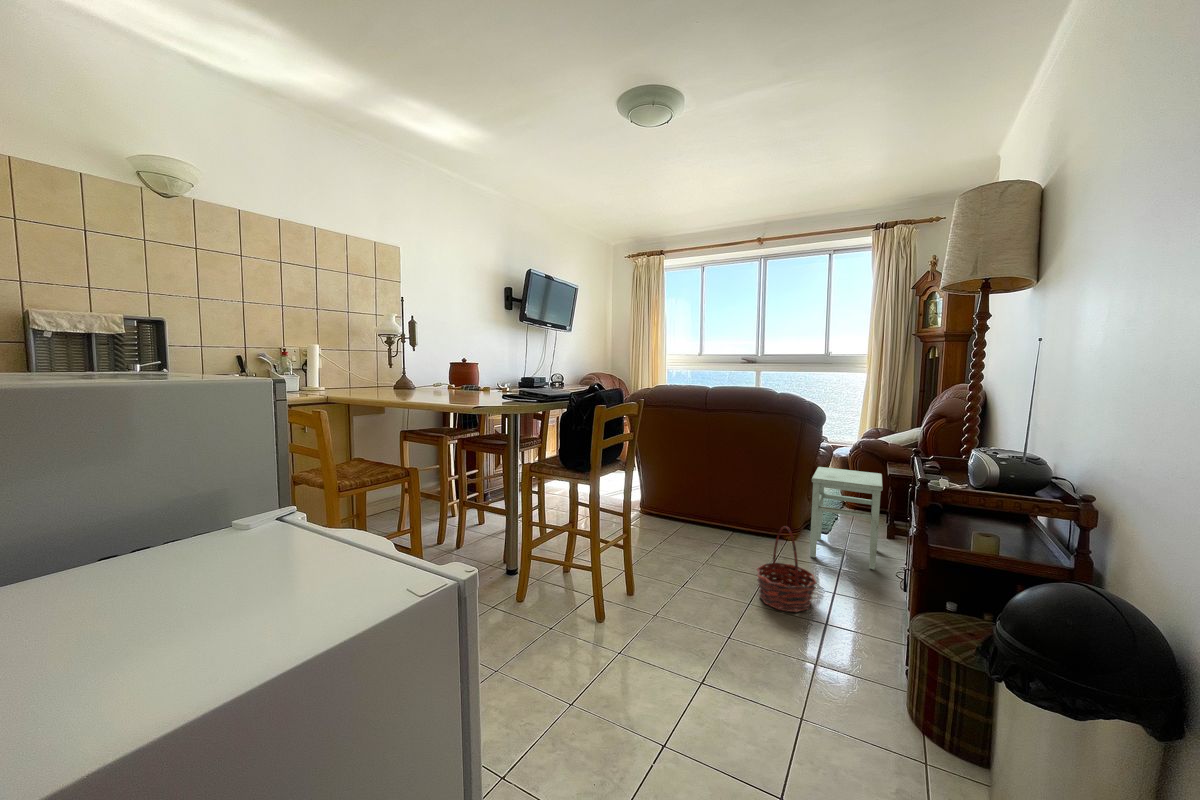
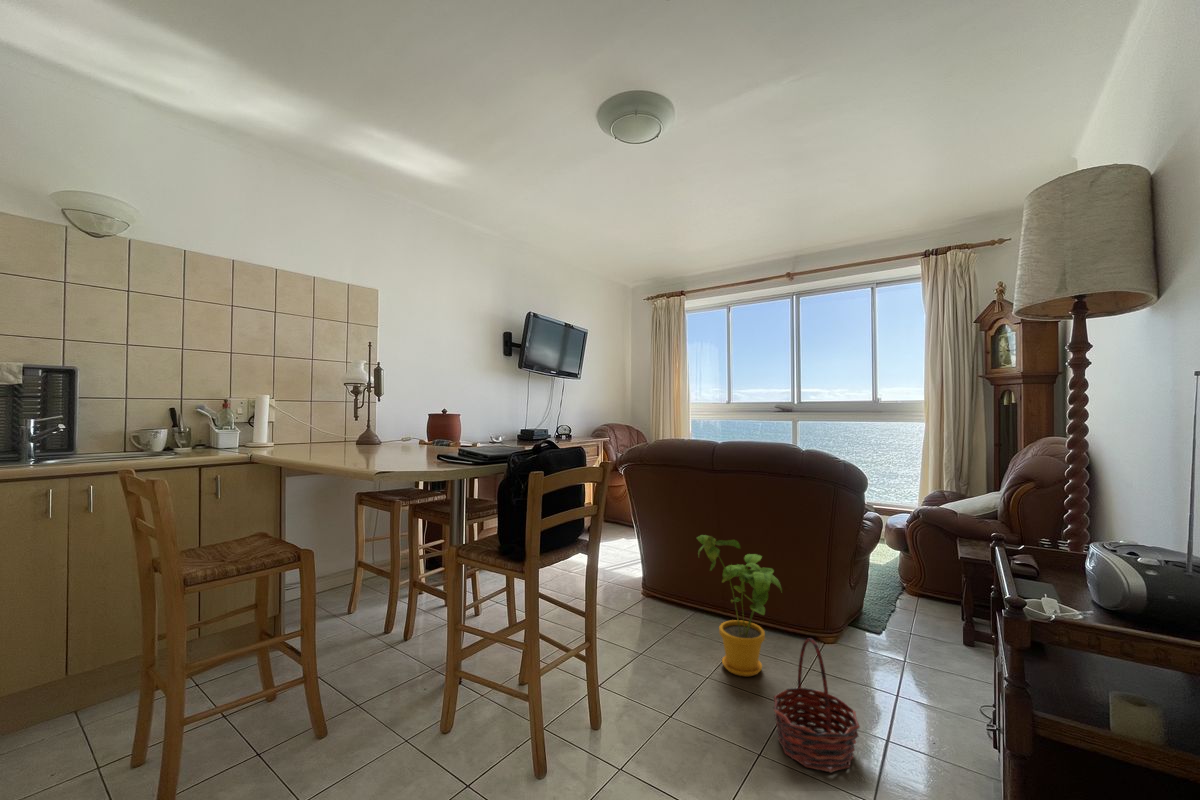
house plant: none [697,458,762,561] -> present [697,535,782,676]
stool: present [810,467,883,570] -> none [852,546,951,698]

